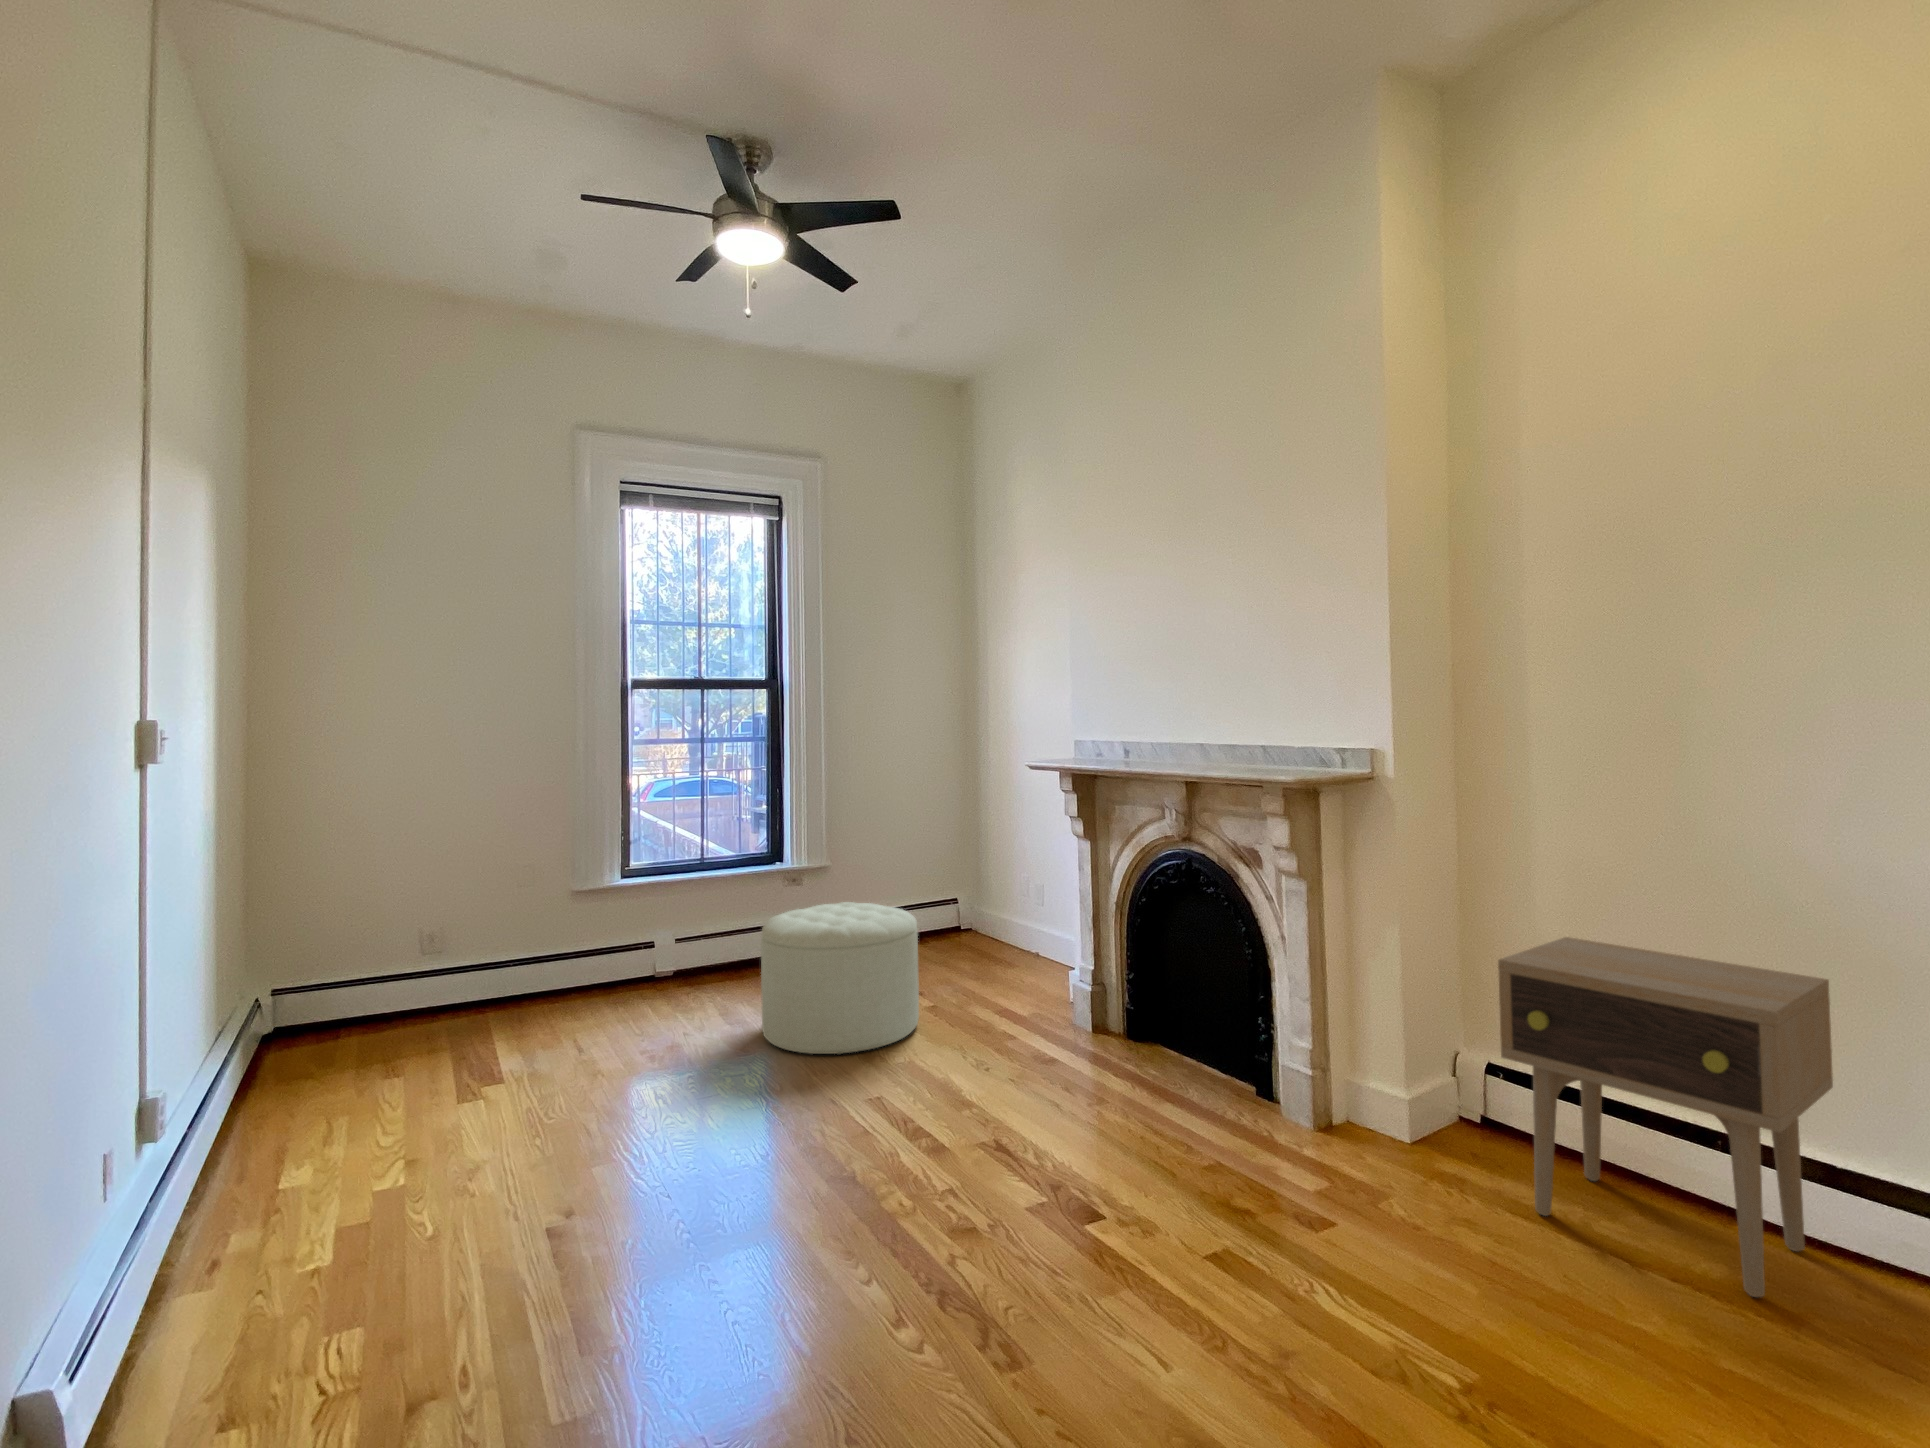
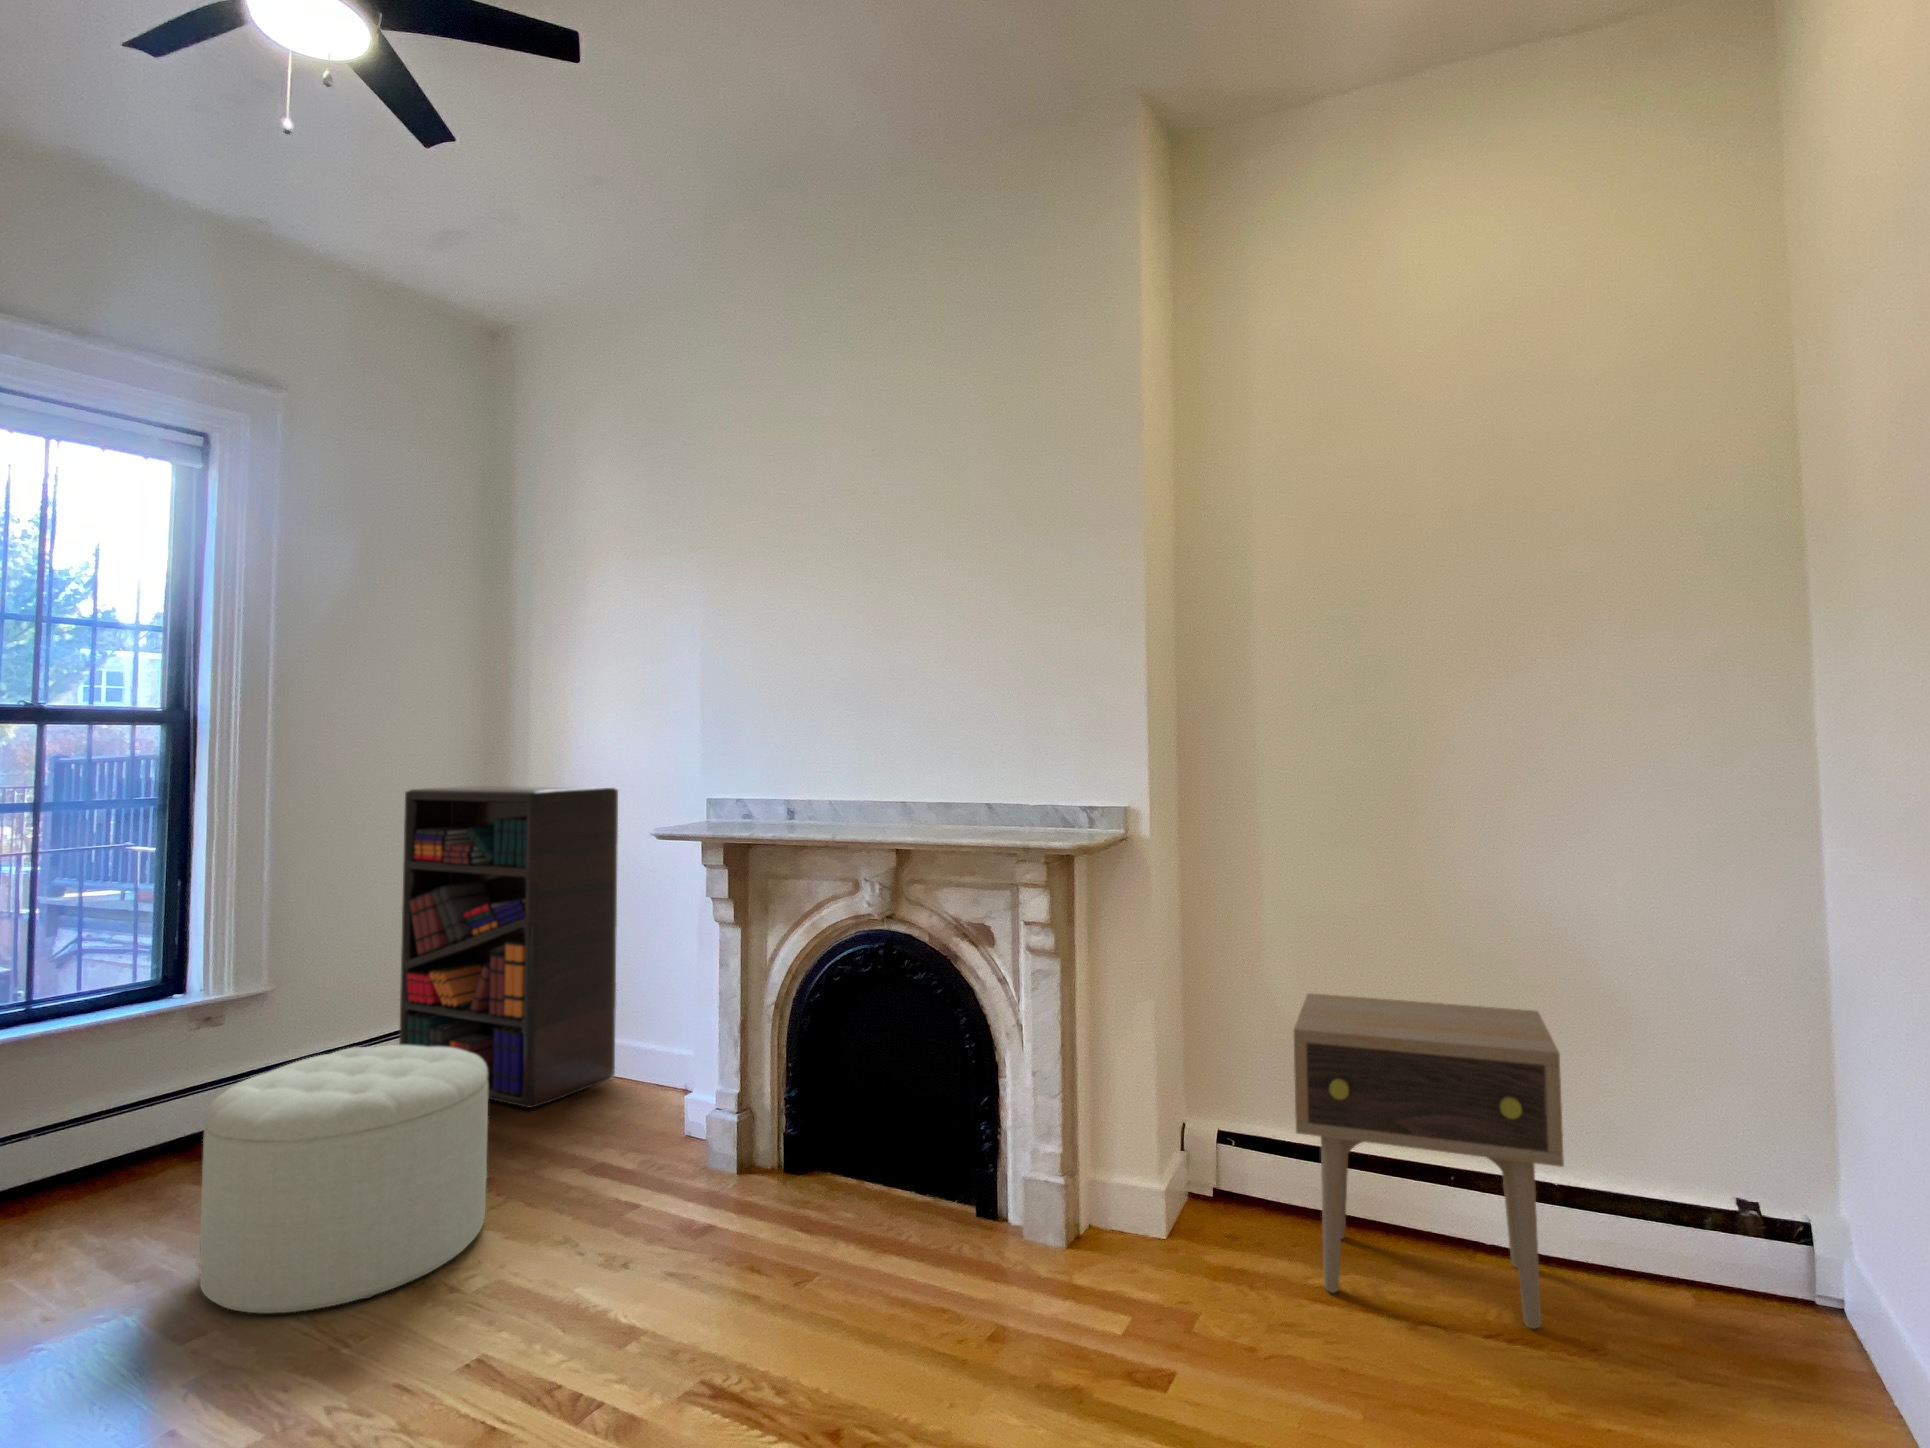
bookshelf: none [907,734,1043,968] -> present [399,786,618,1108]

